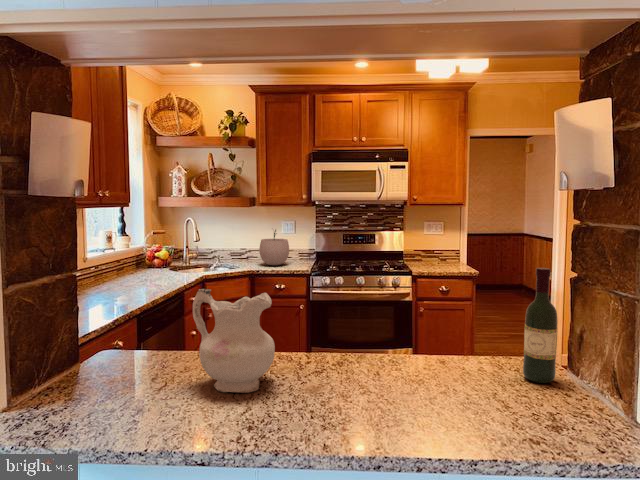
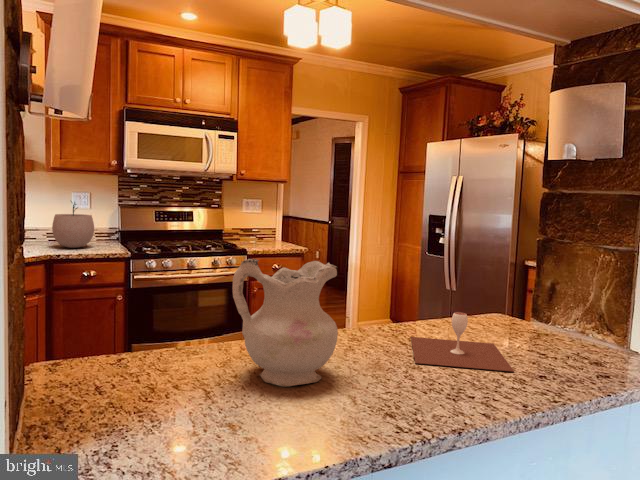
wine bottle: present [523,268,558,383] -> none [503,230,535,332]
wine glass: none [356,350,477,419] -> present [411,312,514,372]

